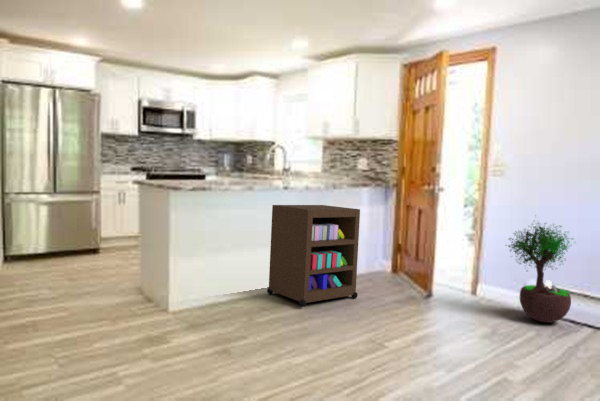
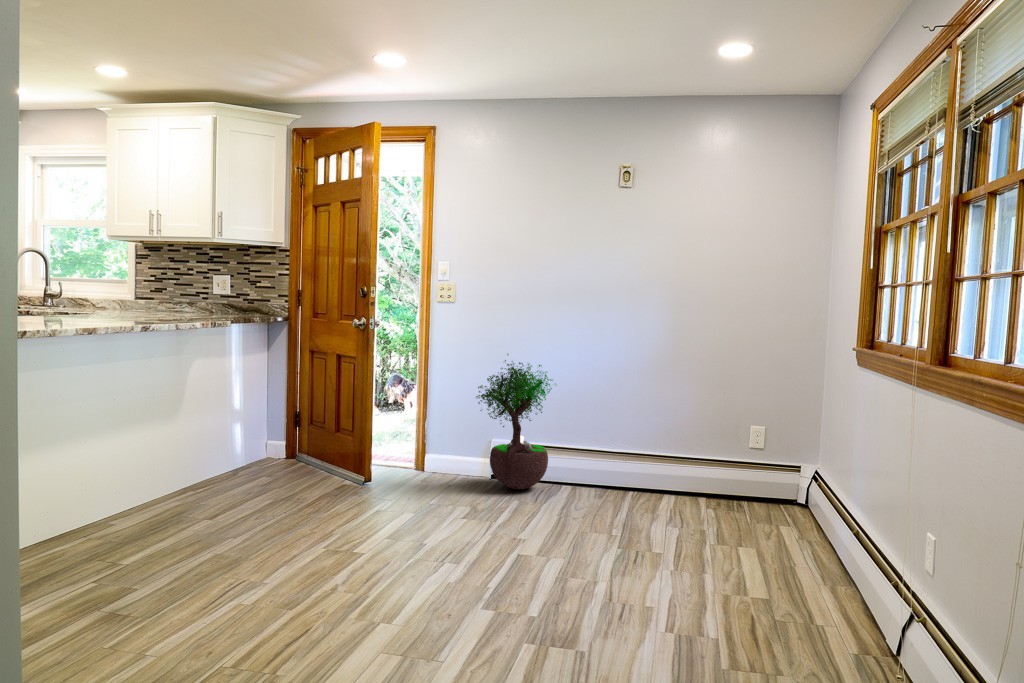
storage cabinet: present [267,205,360,307] -> none [94,357,265,538]

